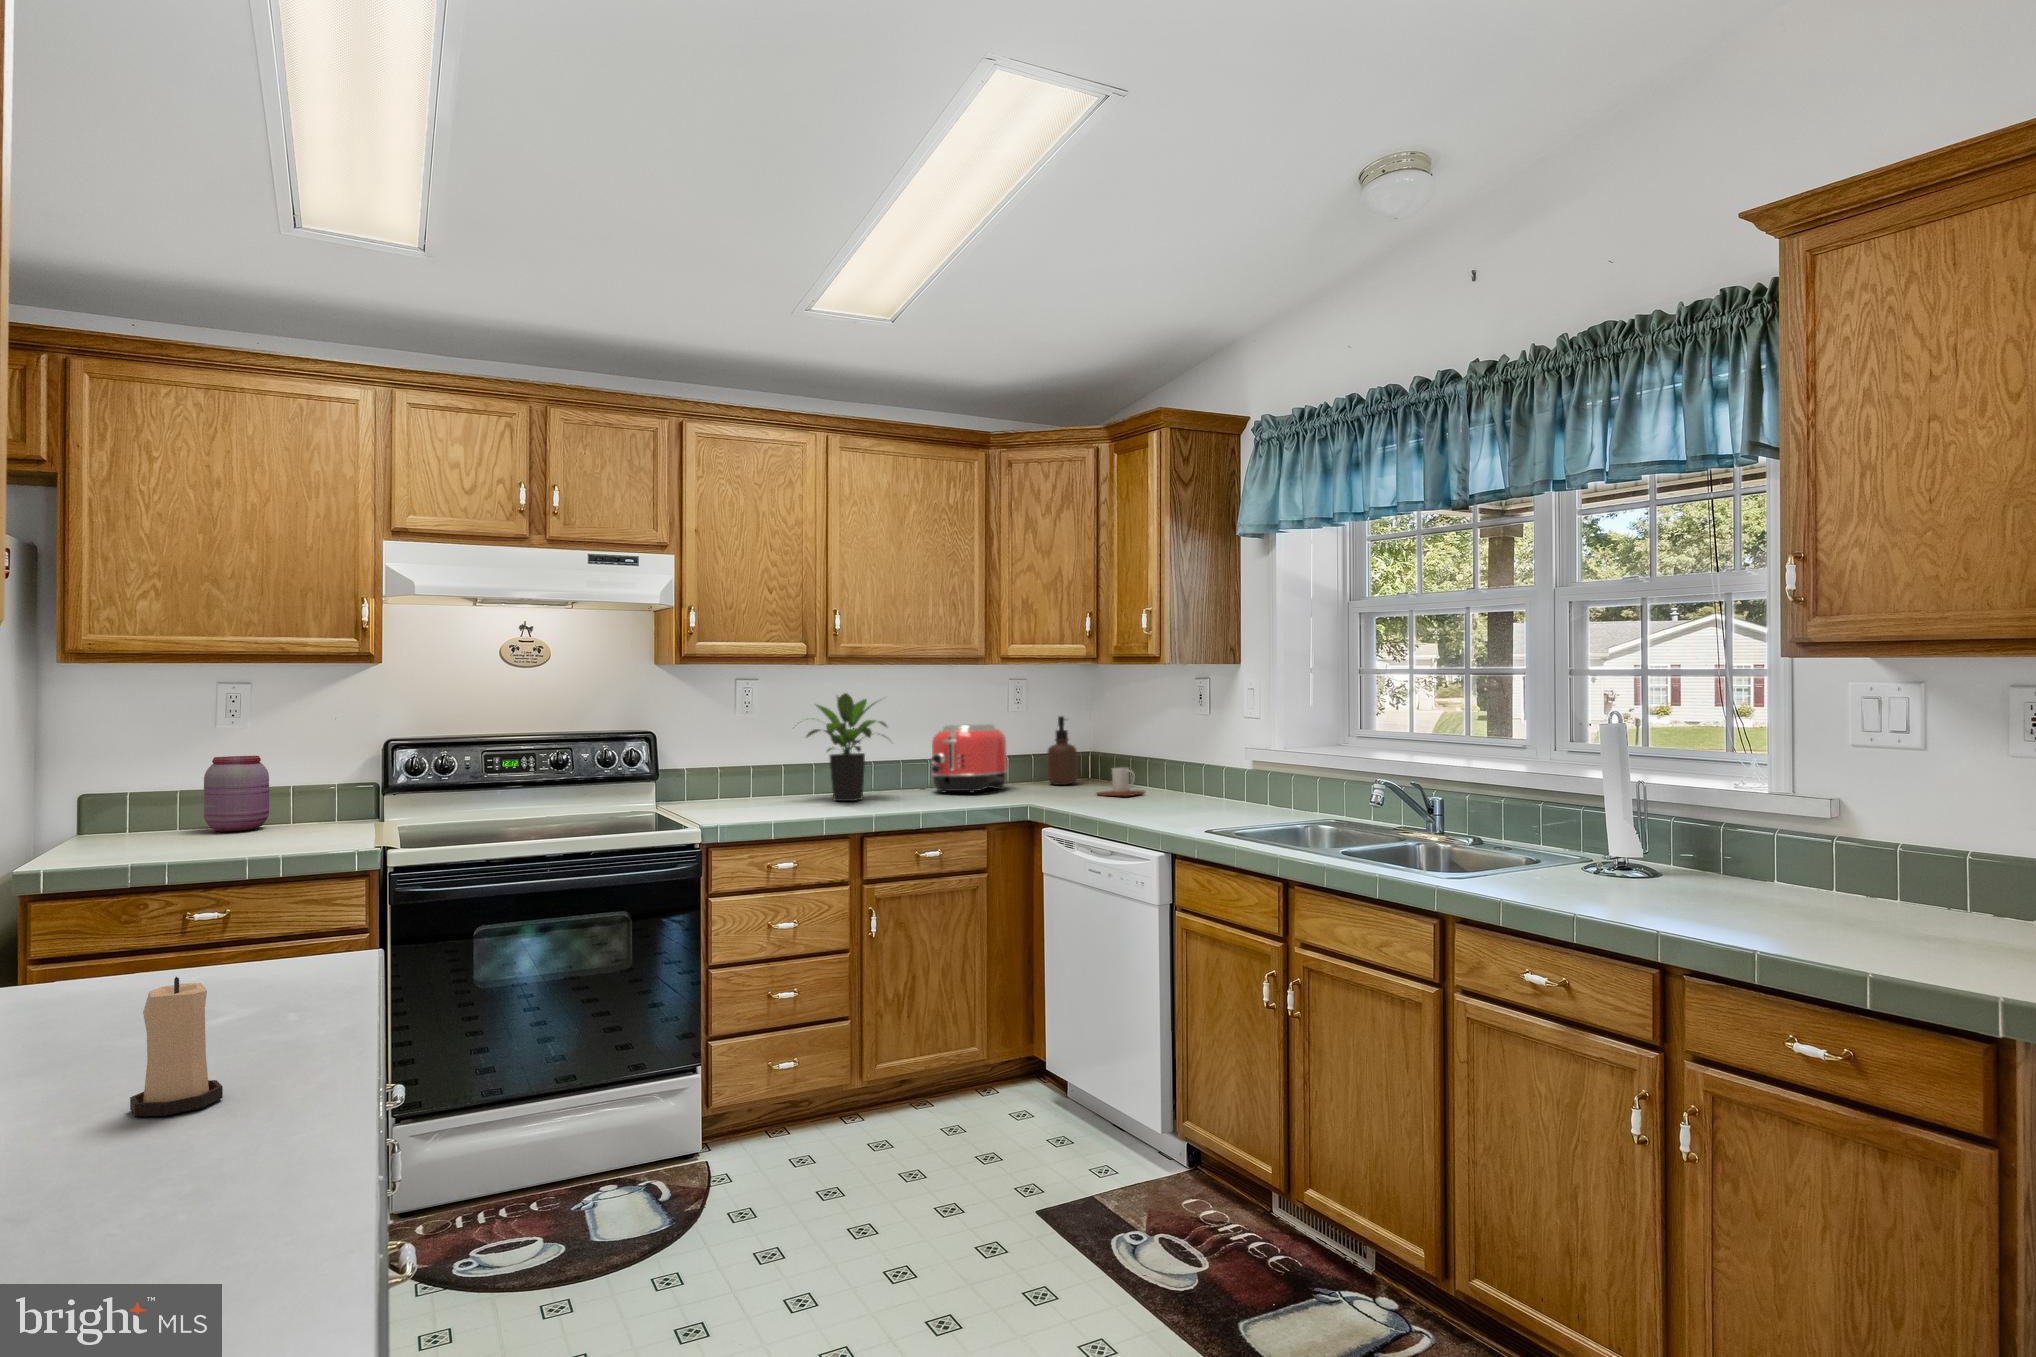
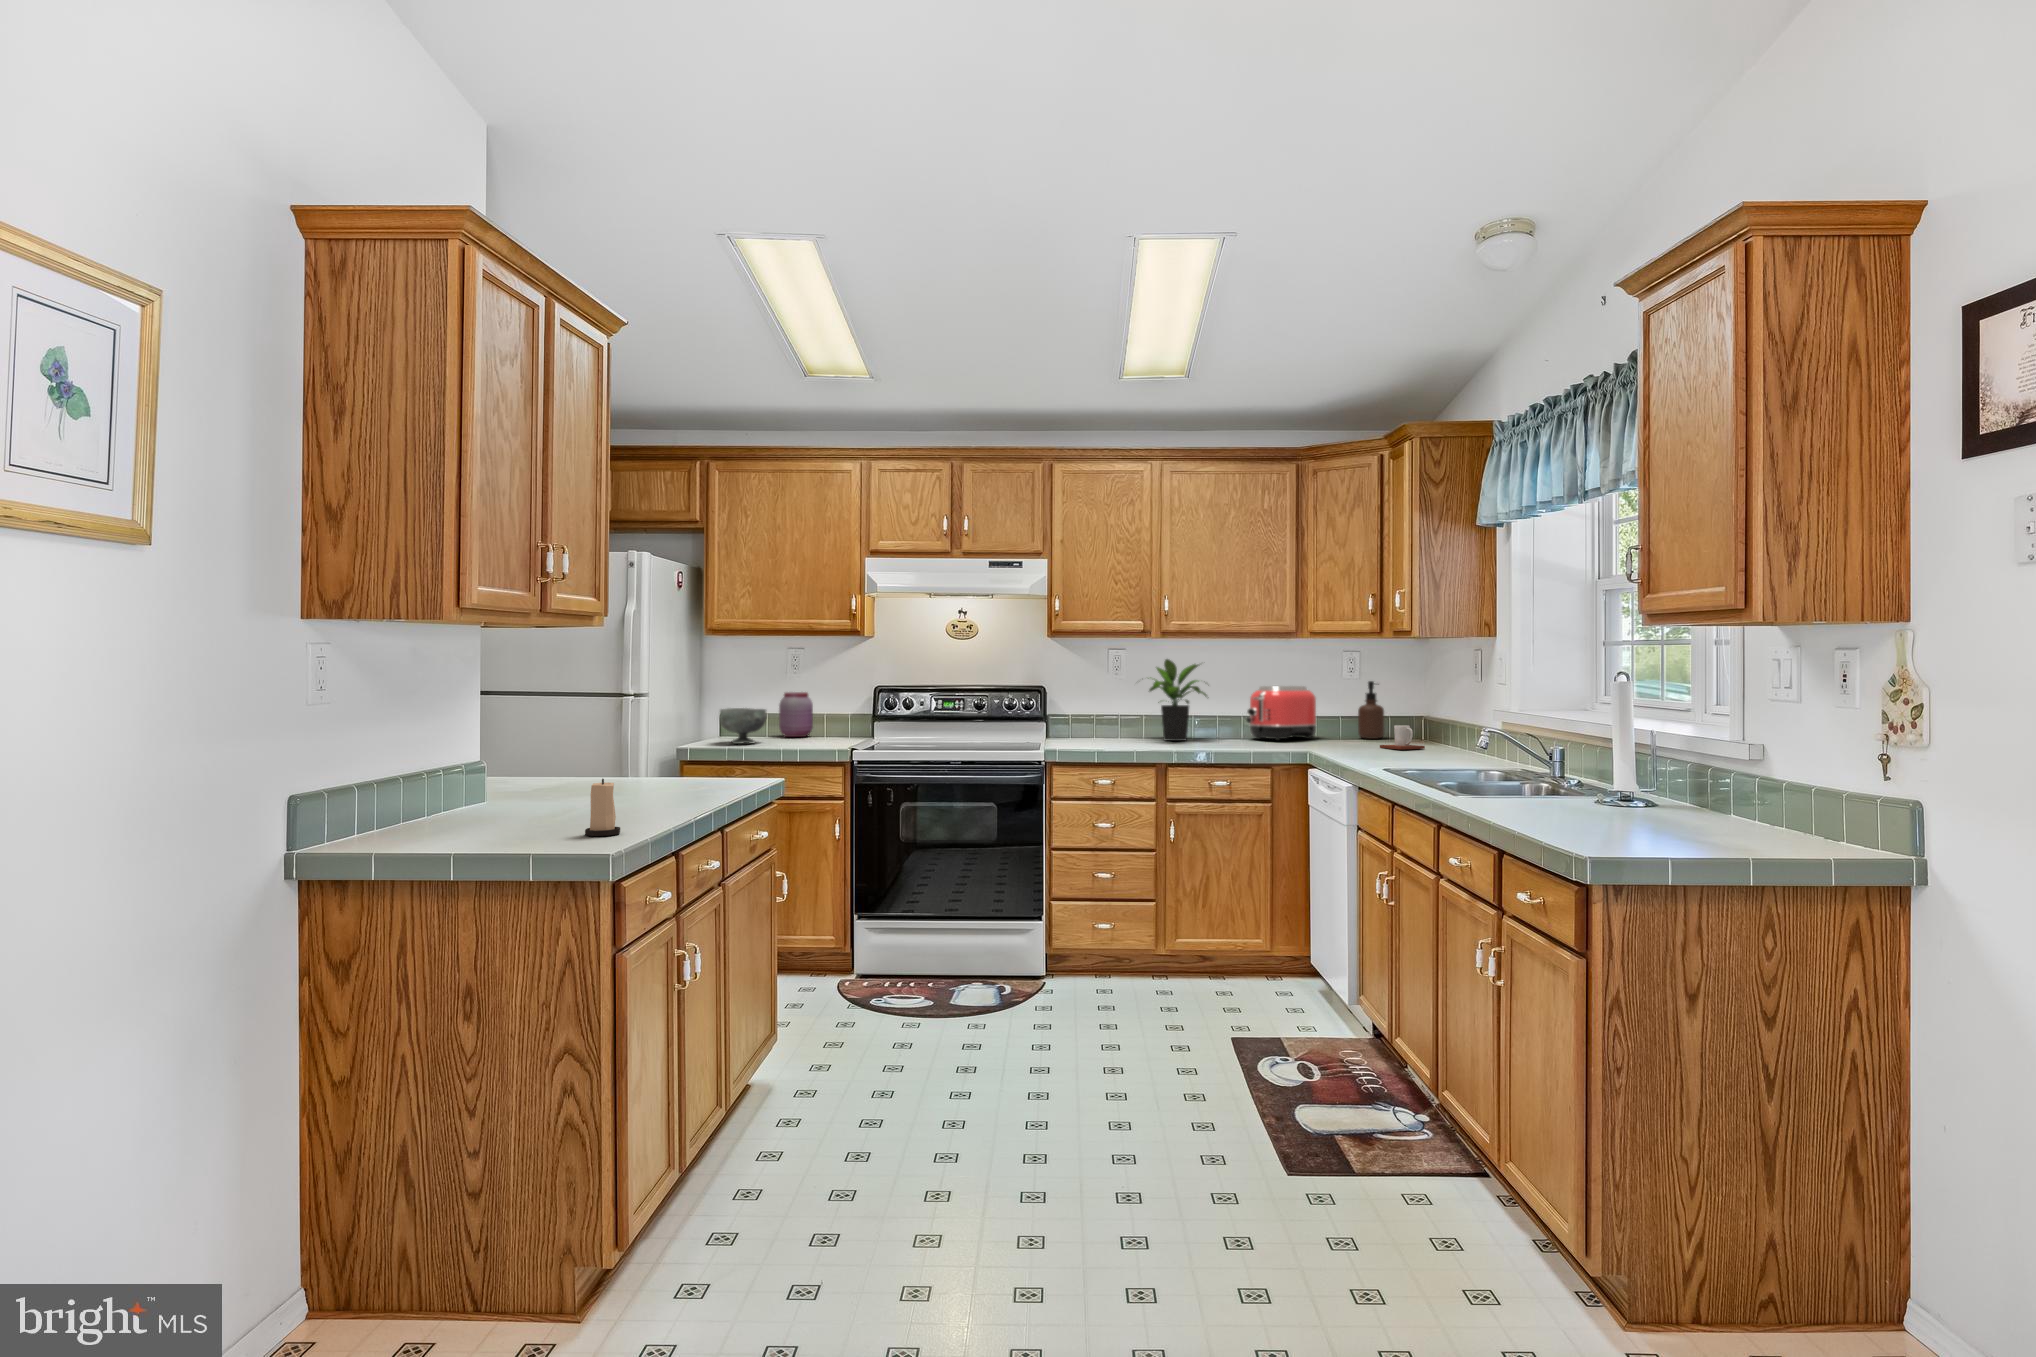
bowl: none [96,787,195,851] -> present [720,708,767,744]

